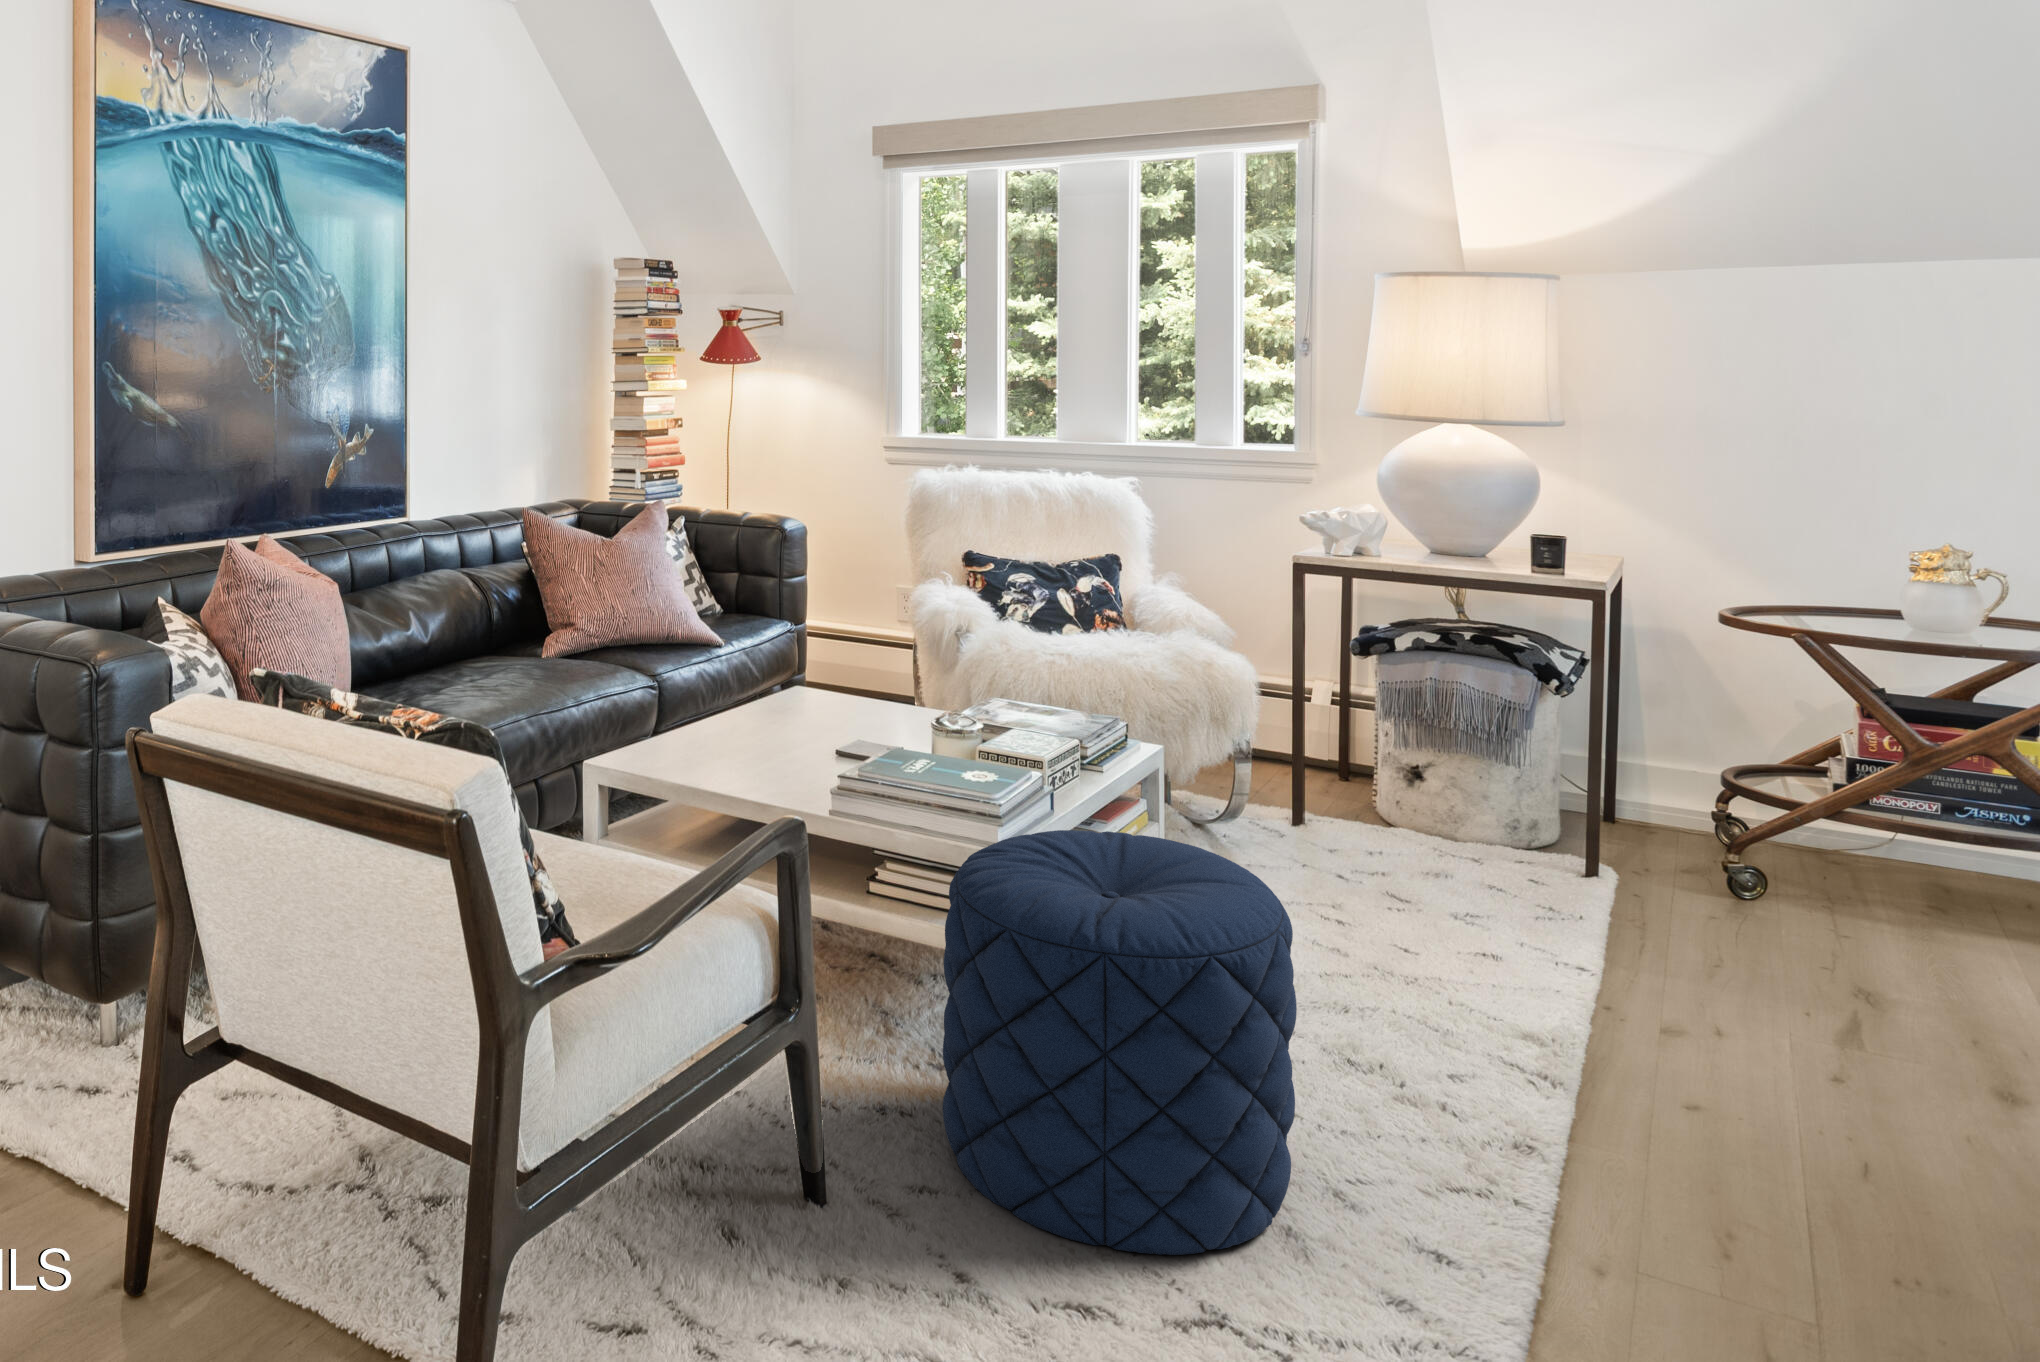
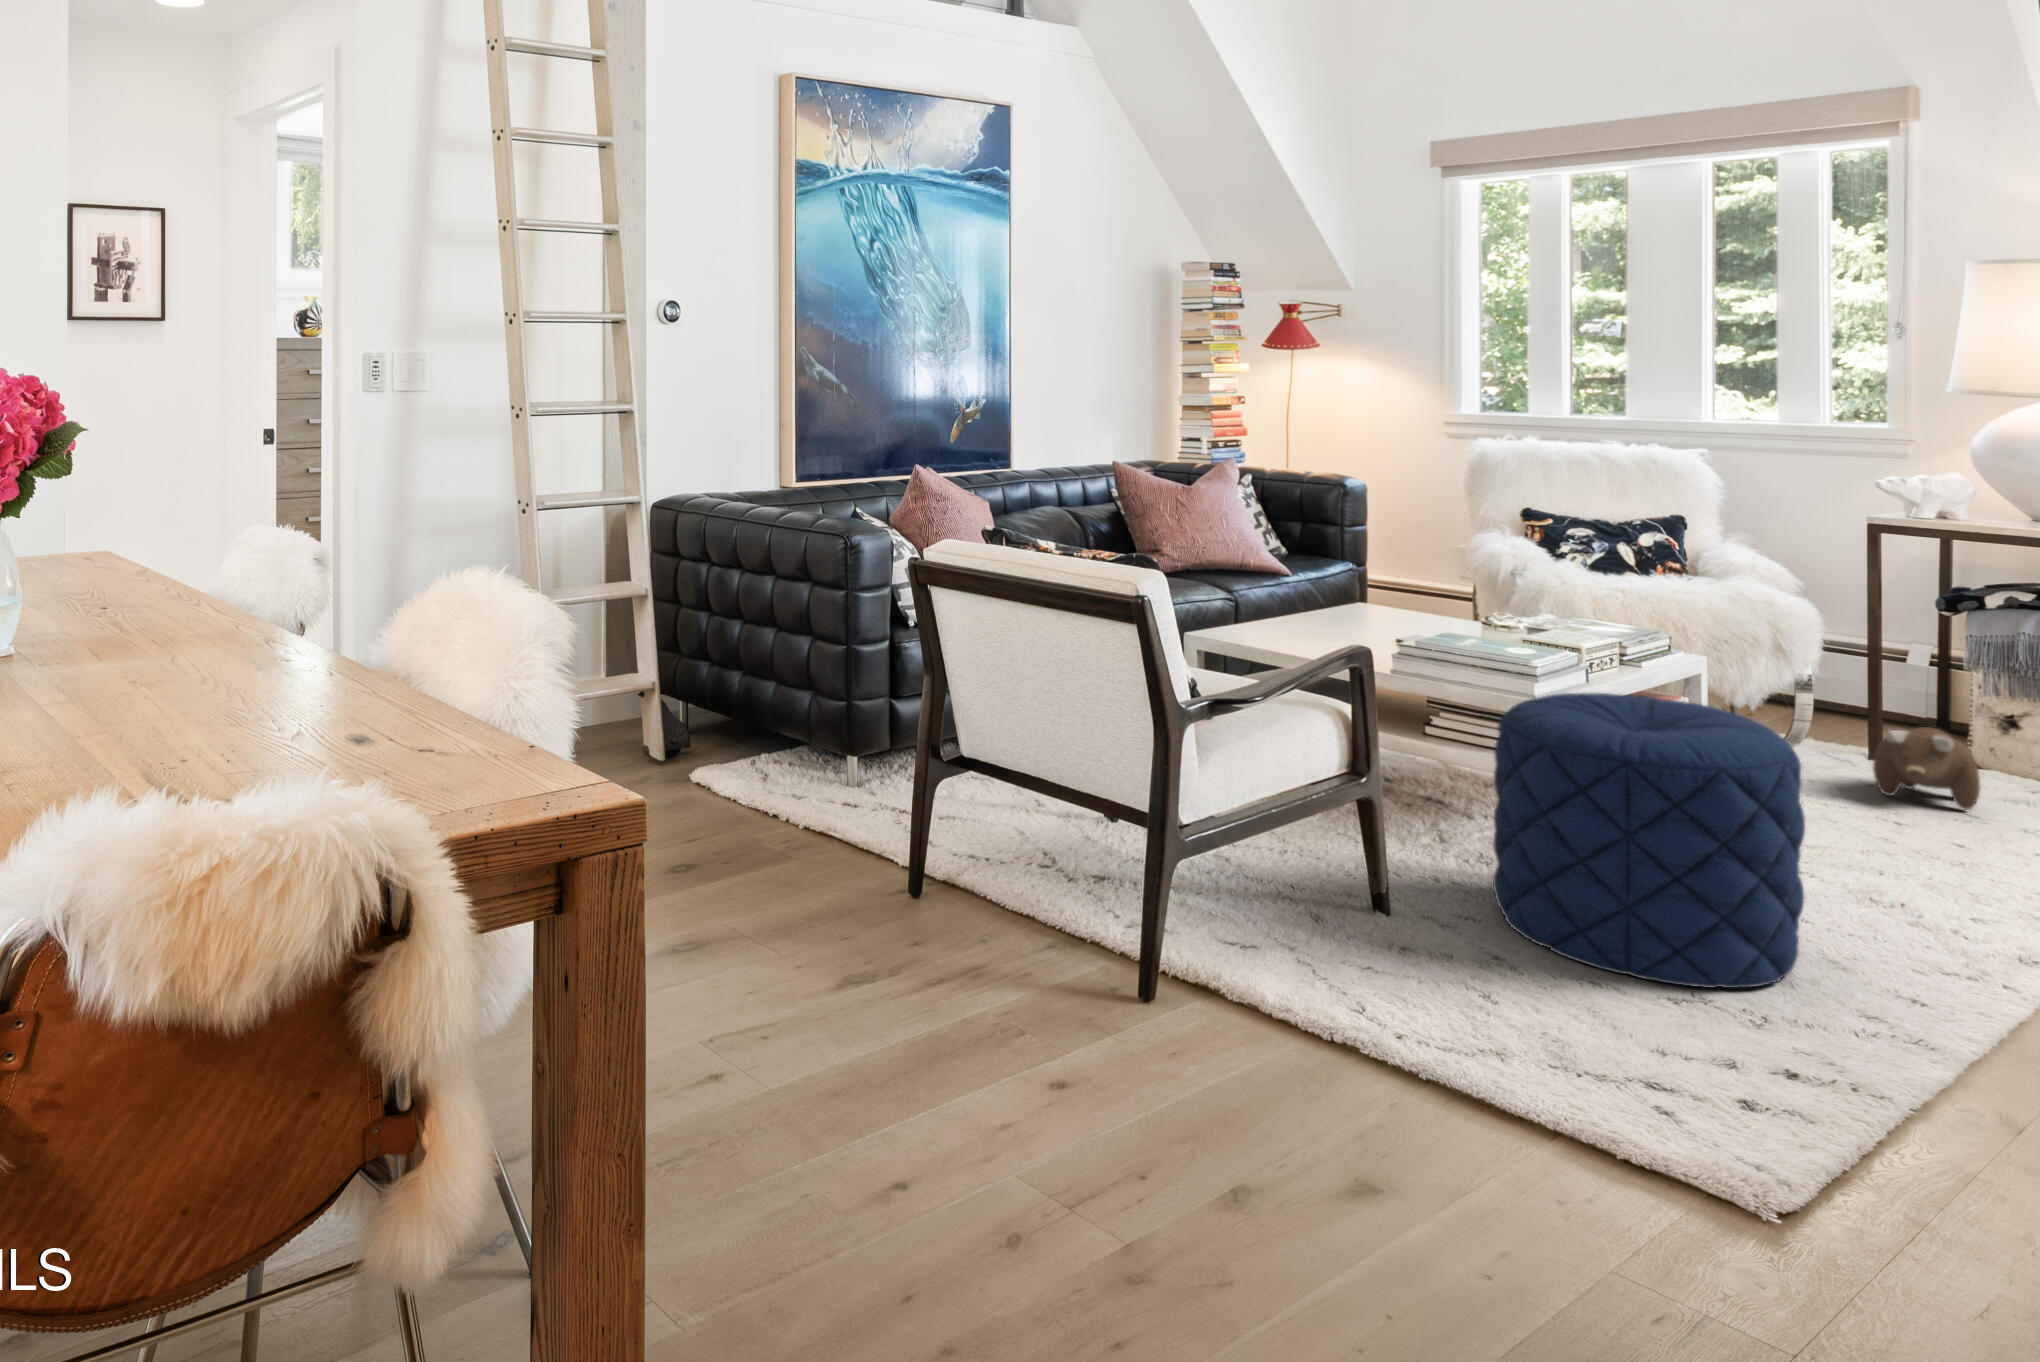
plush toy: none [1309,797,1408,891] -> present [1873,727,1980,810]

